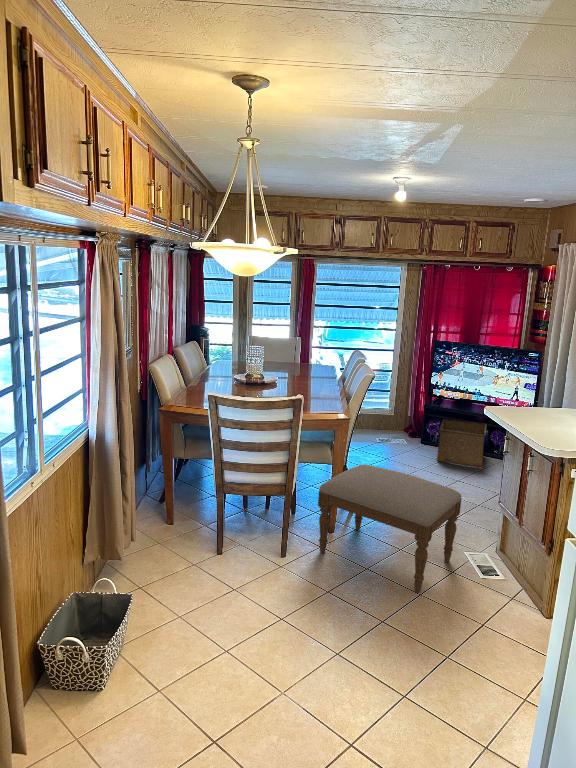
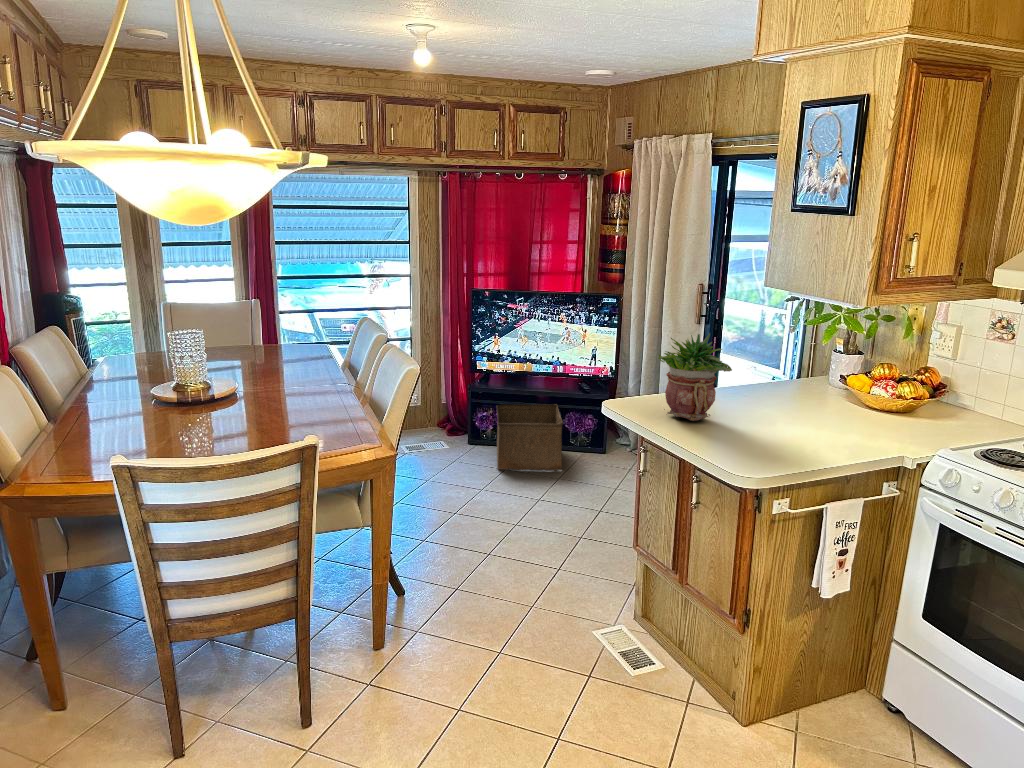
potted plant: none [513,362,562,418] -> present [658,333,732,421]
ottoman: present [318,465,461,592] -> none [359,523,588,733]

